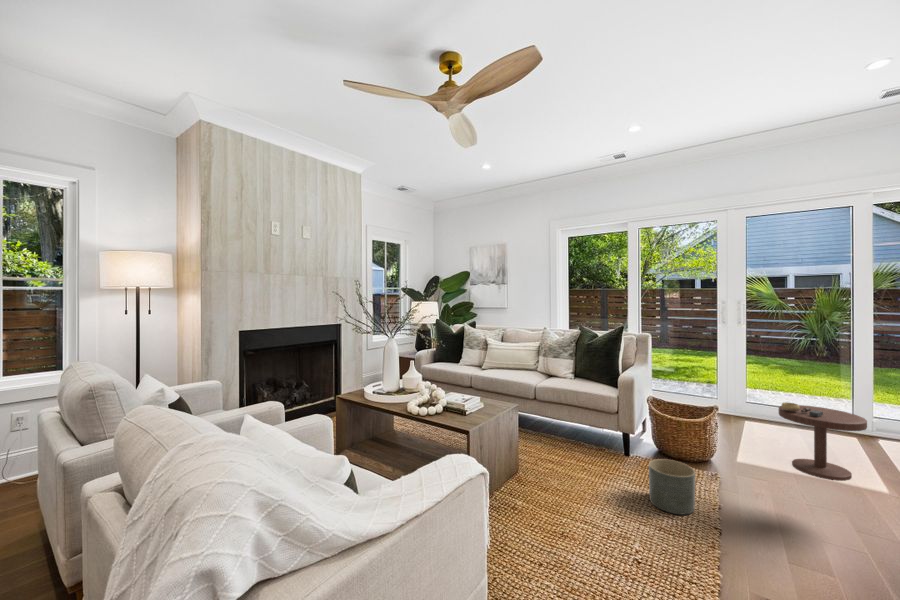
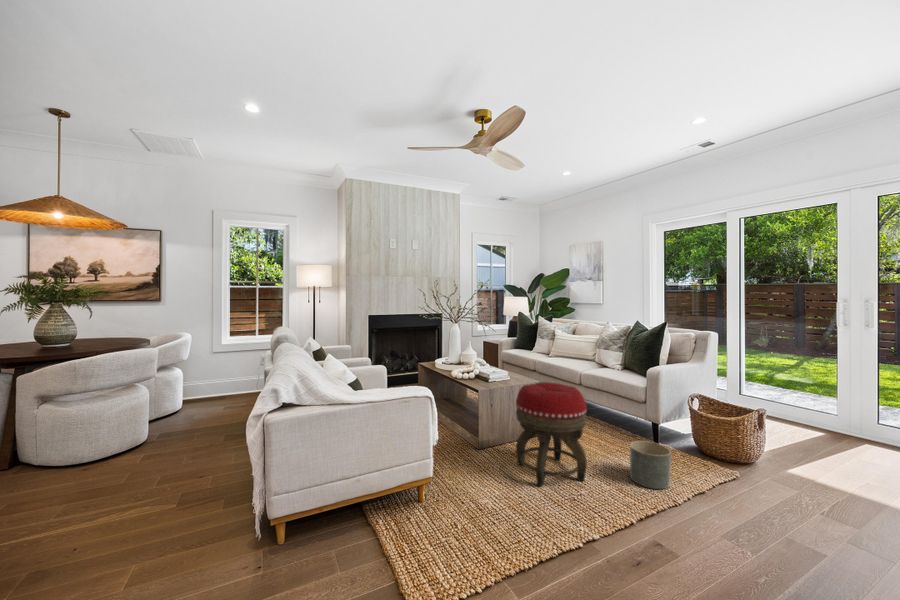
side table: present [779,402,867,481] -> none [758,401,846,526]
footstool: none [531,407,624,548] -> present [516,382,587,486]

